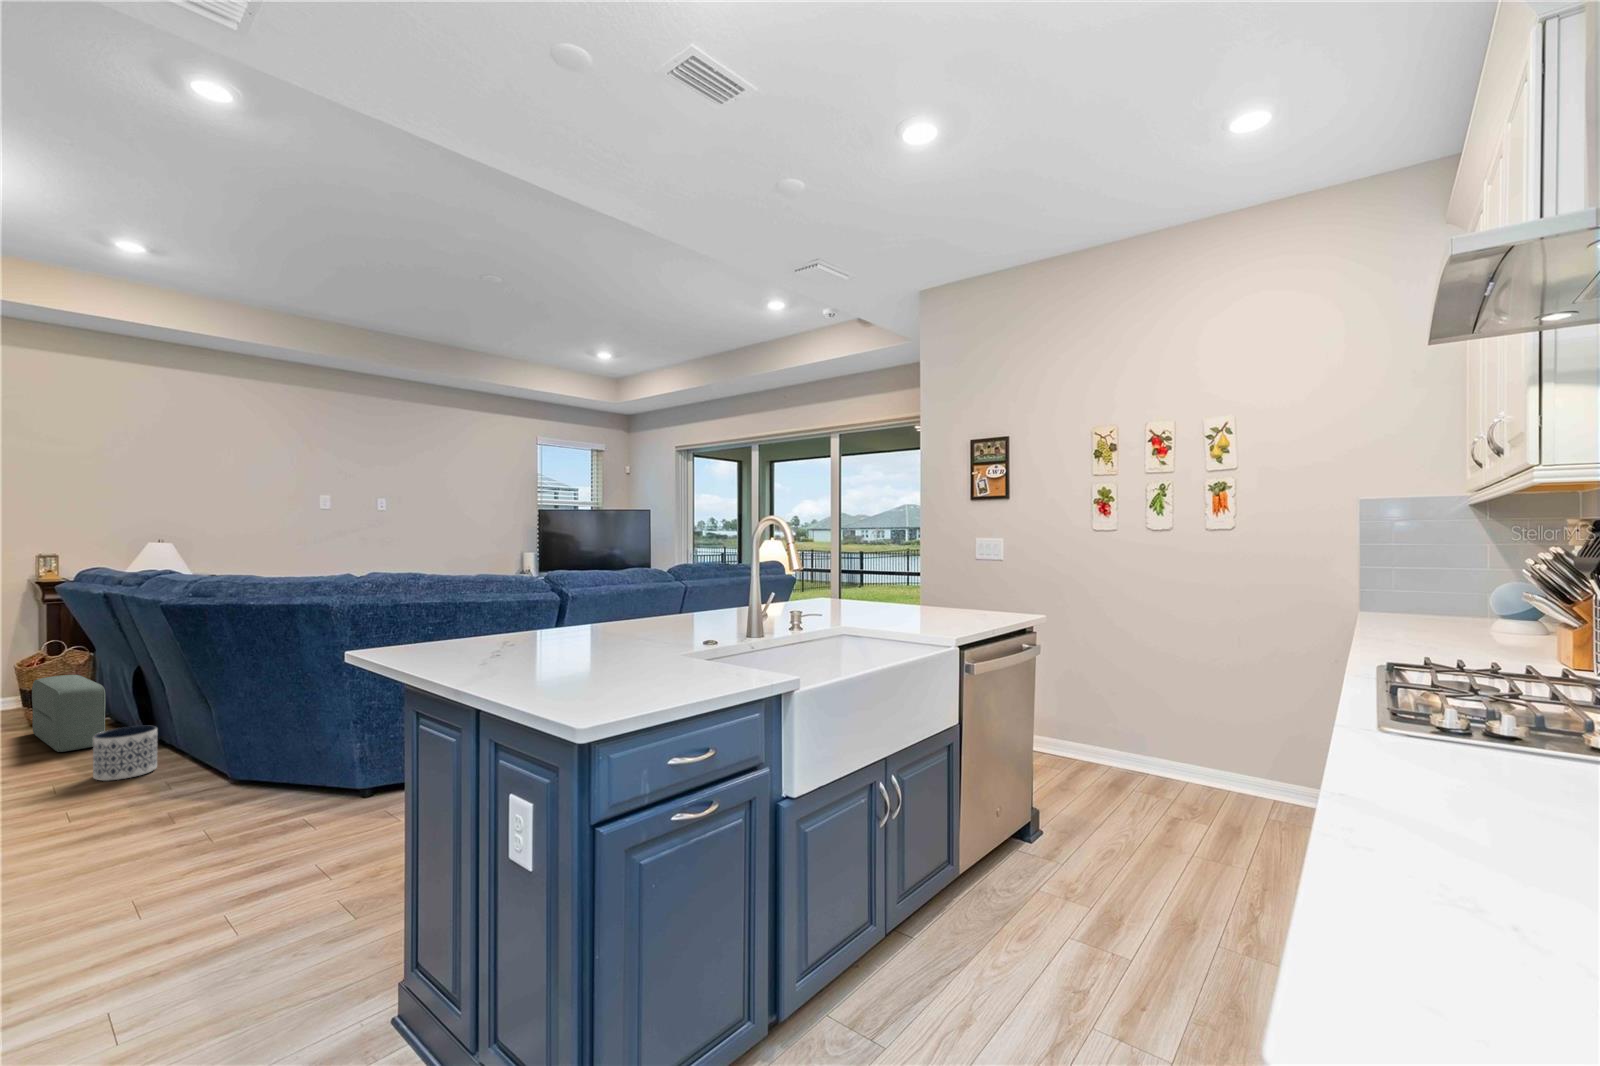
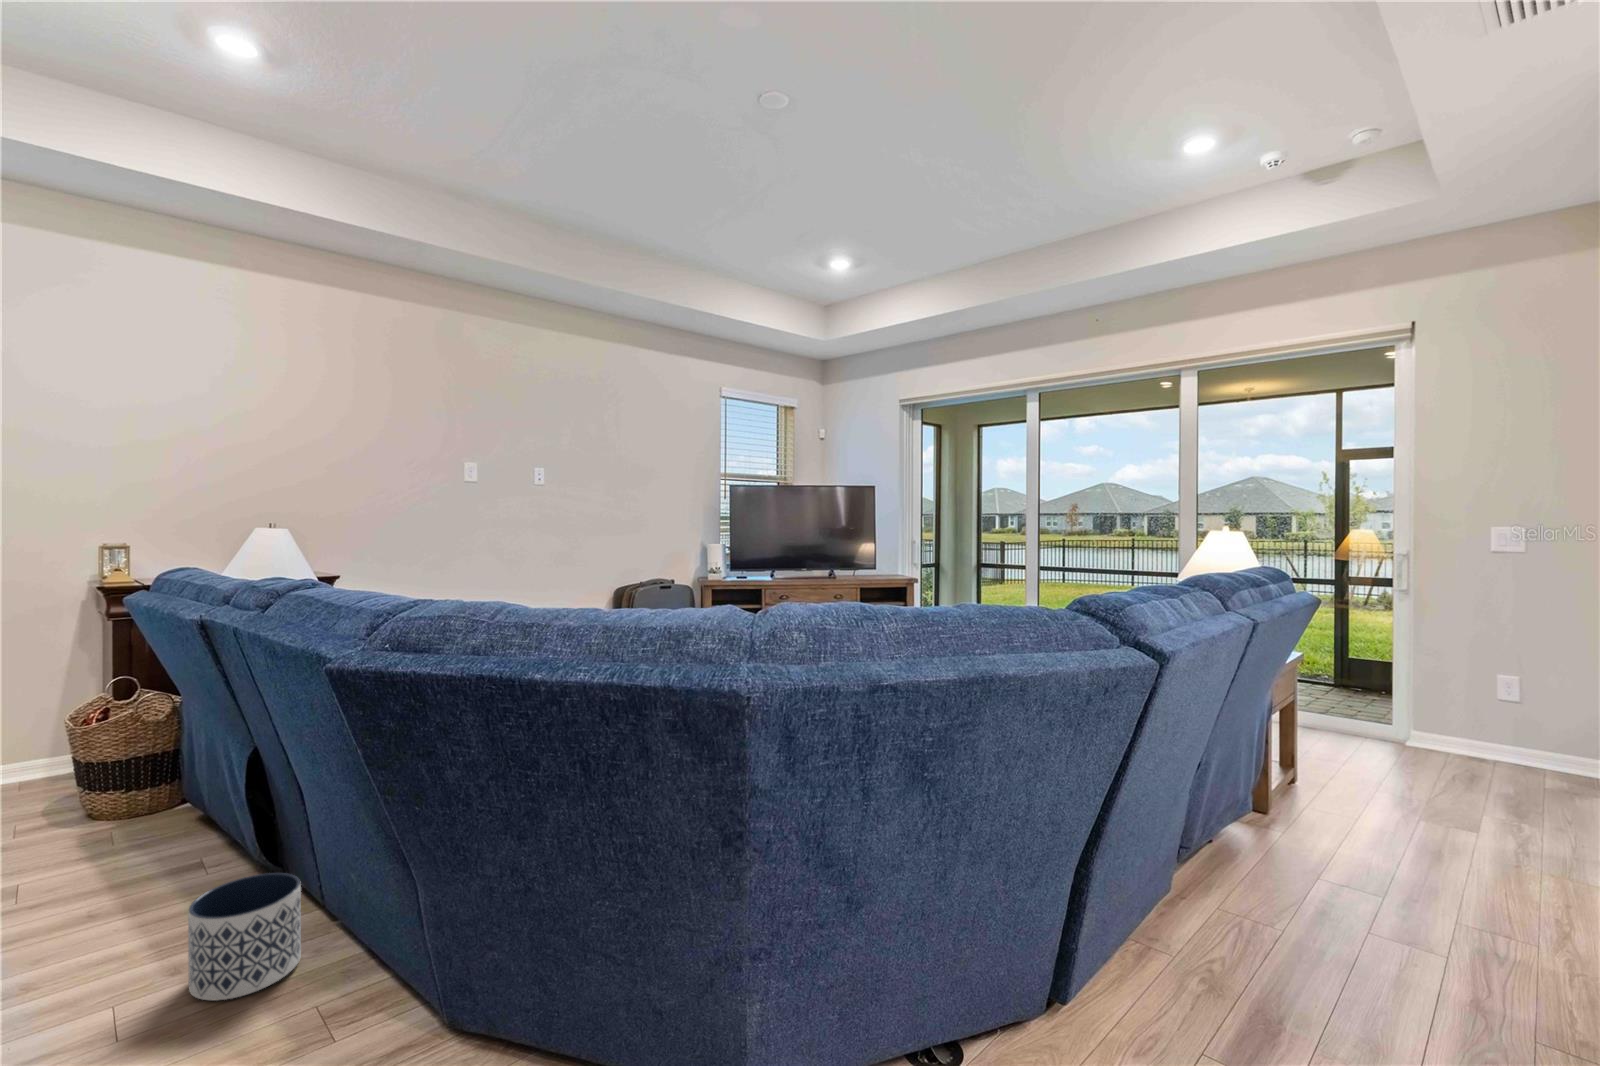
pouf: present [32,675,106,752] -> none [88,742,203,898]

